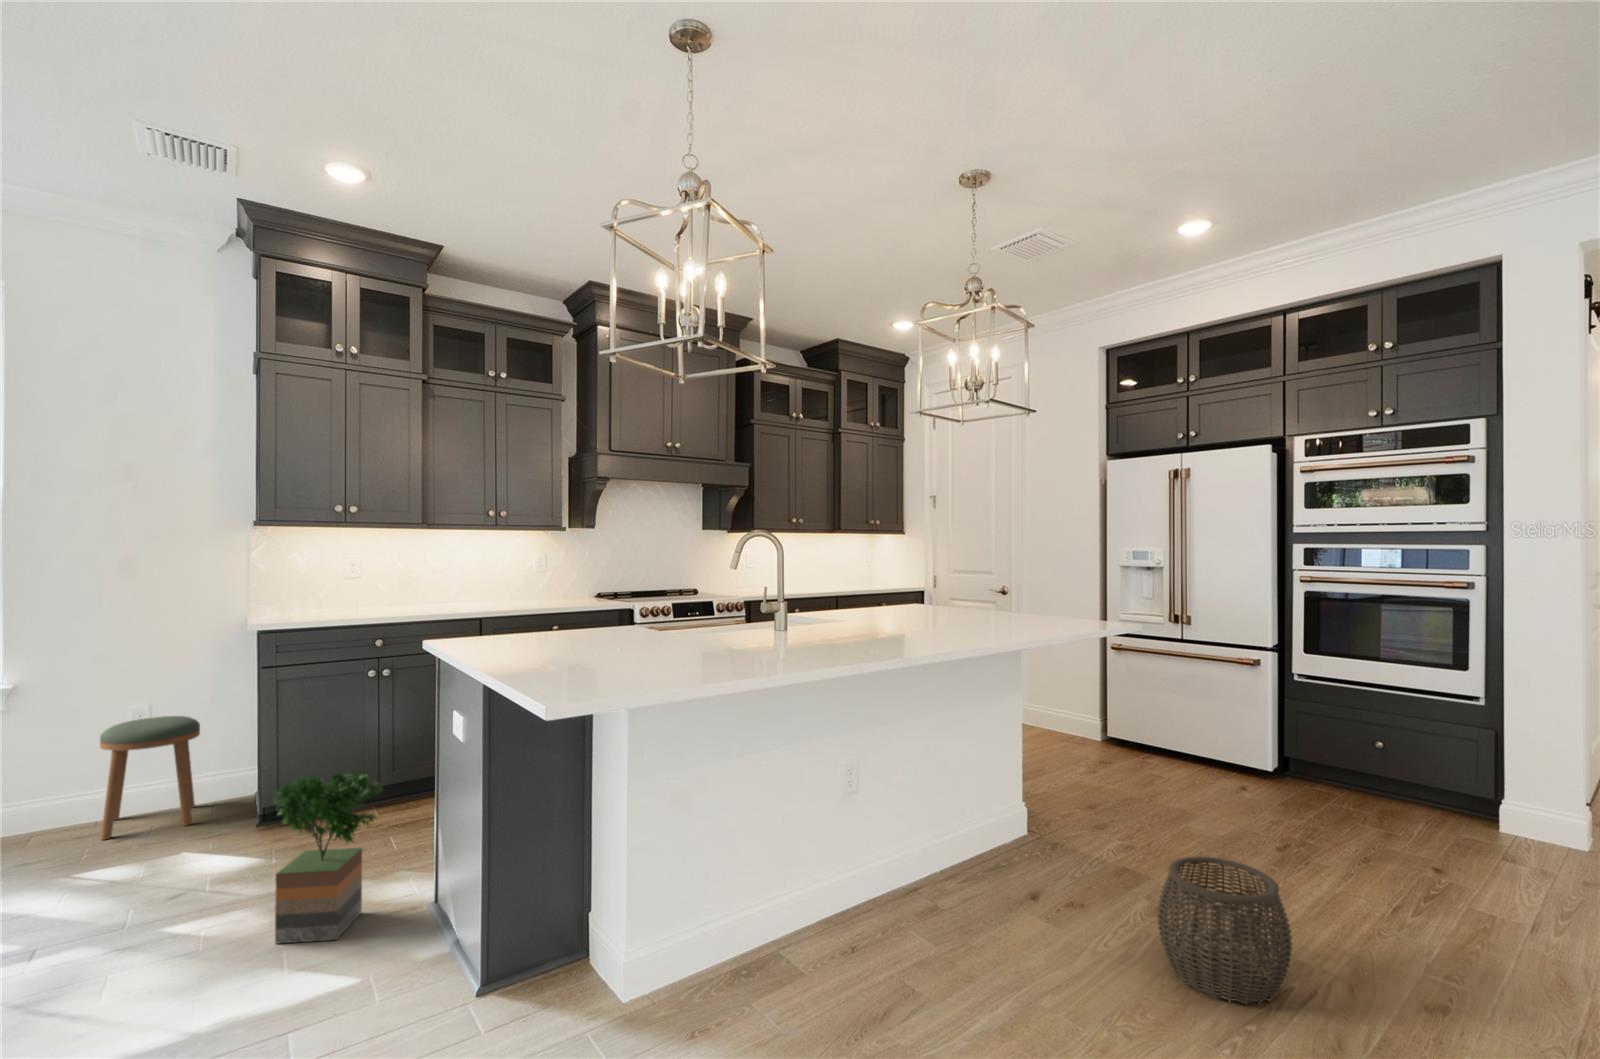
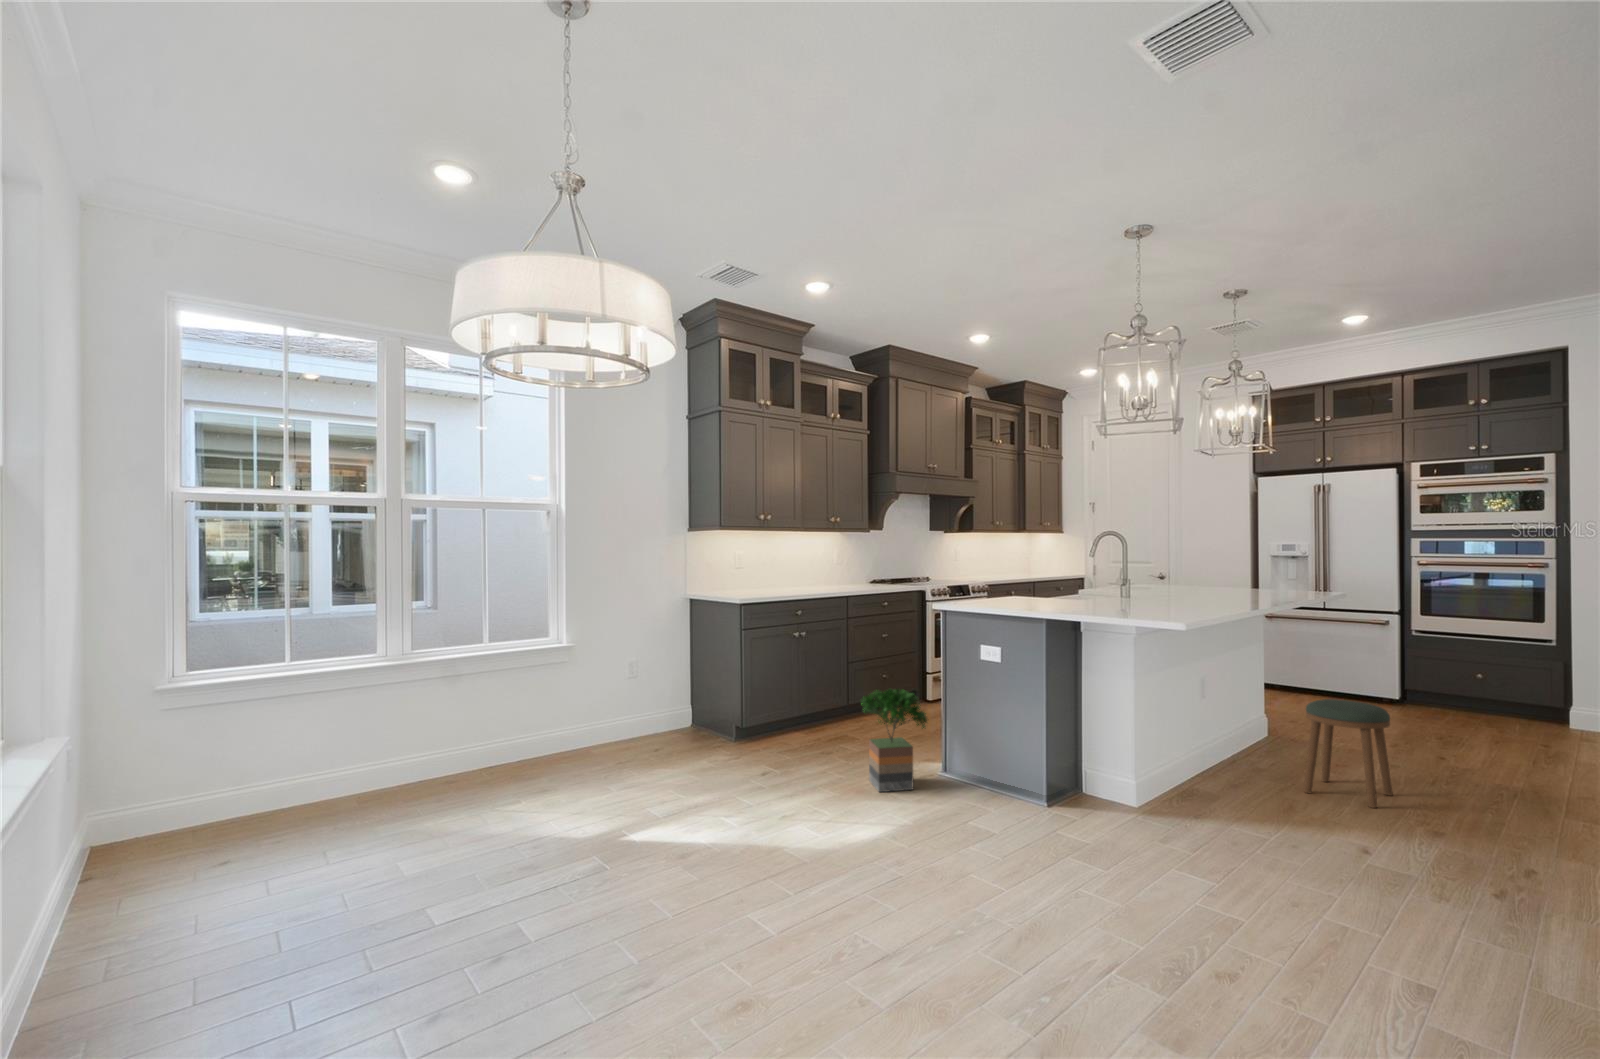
stool: present [100,716,200,840] -> present [1304,699,1393,808]
woven basket: present [1157,856,1292,1004] -> none [1414,726,1506,802]

